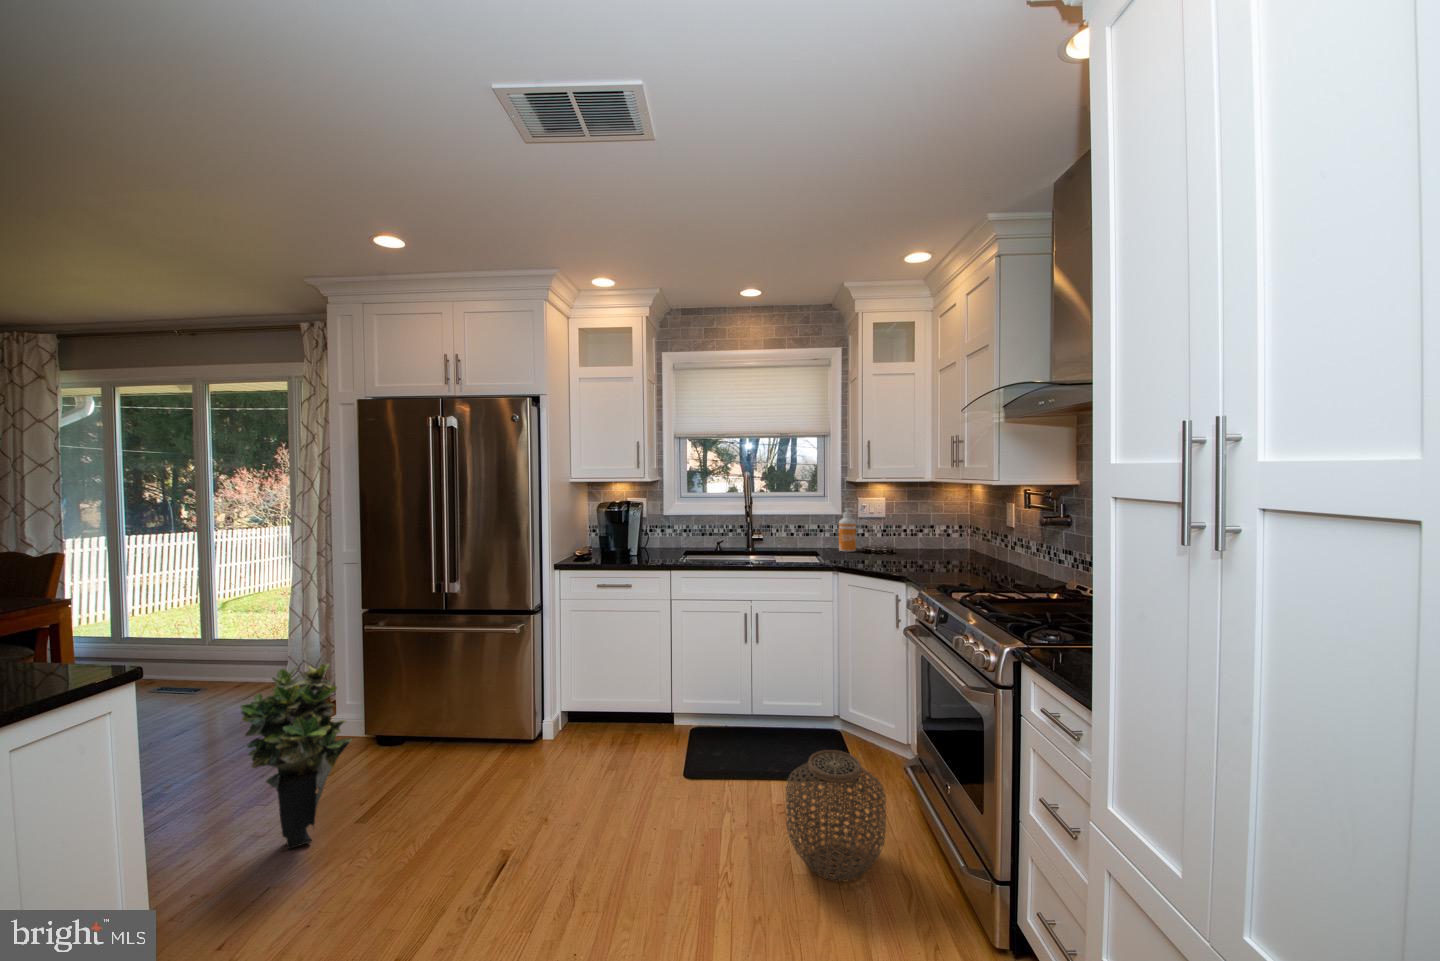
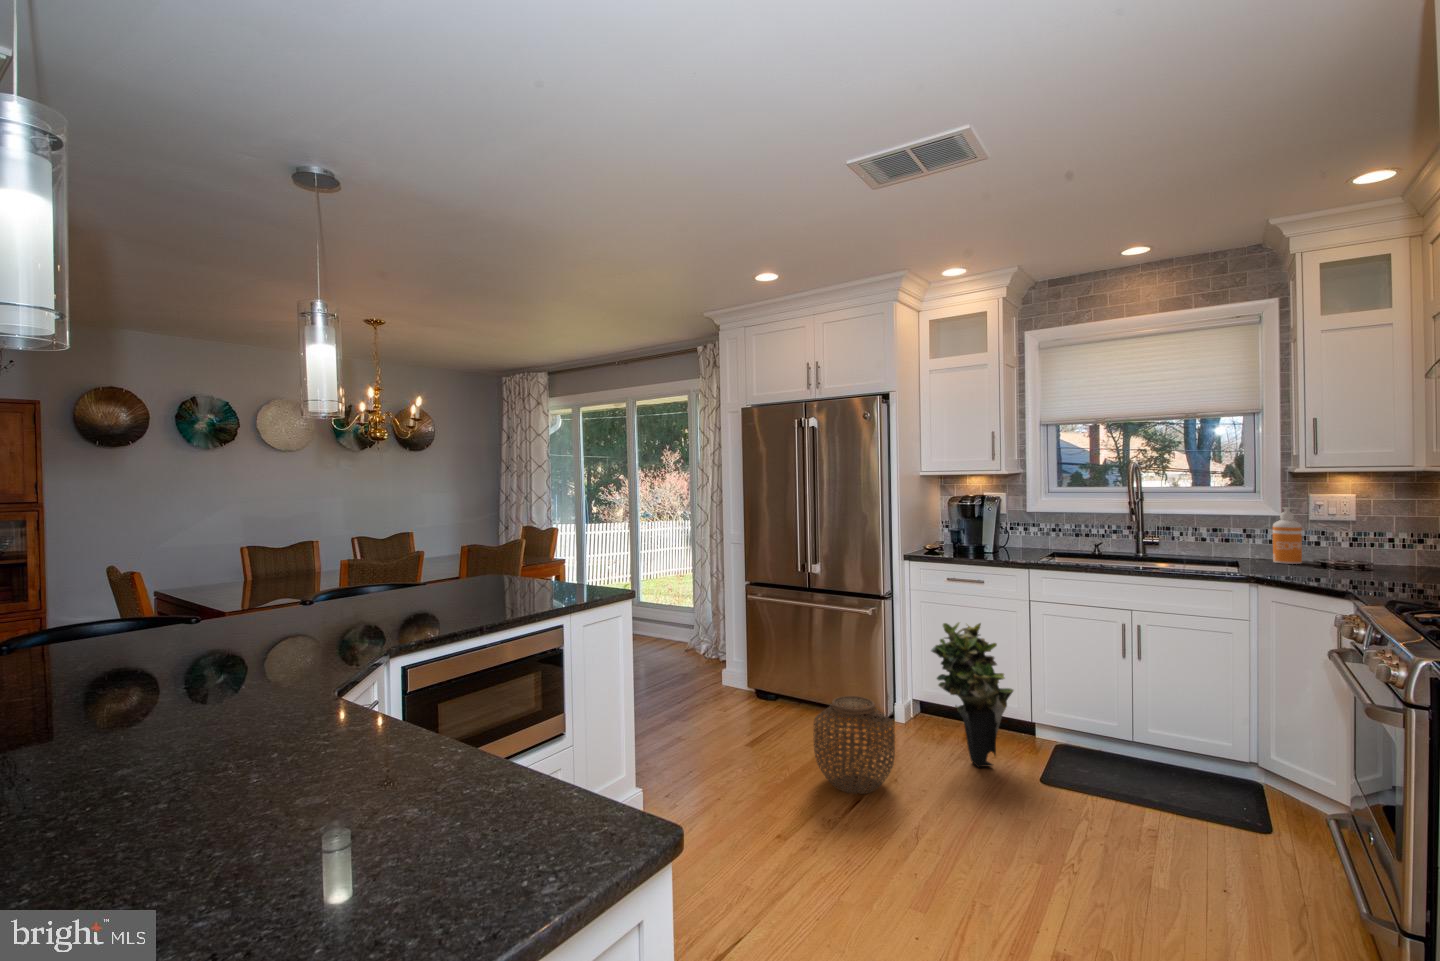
potted plant: present [240,664,352,849] -> present [931,622,1013,767]
woven basket: present [786,750,886,881] -> present [814,696,895,794]

